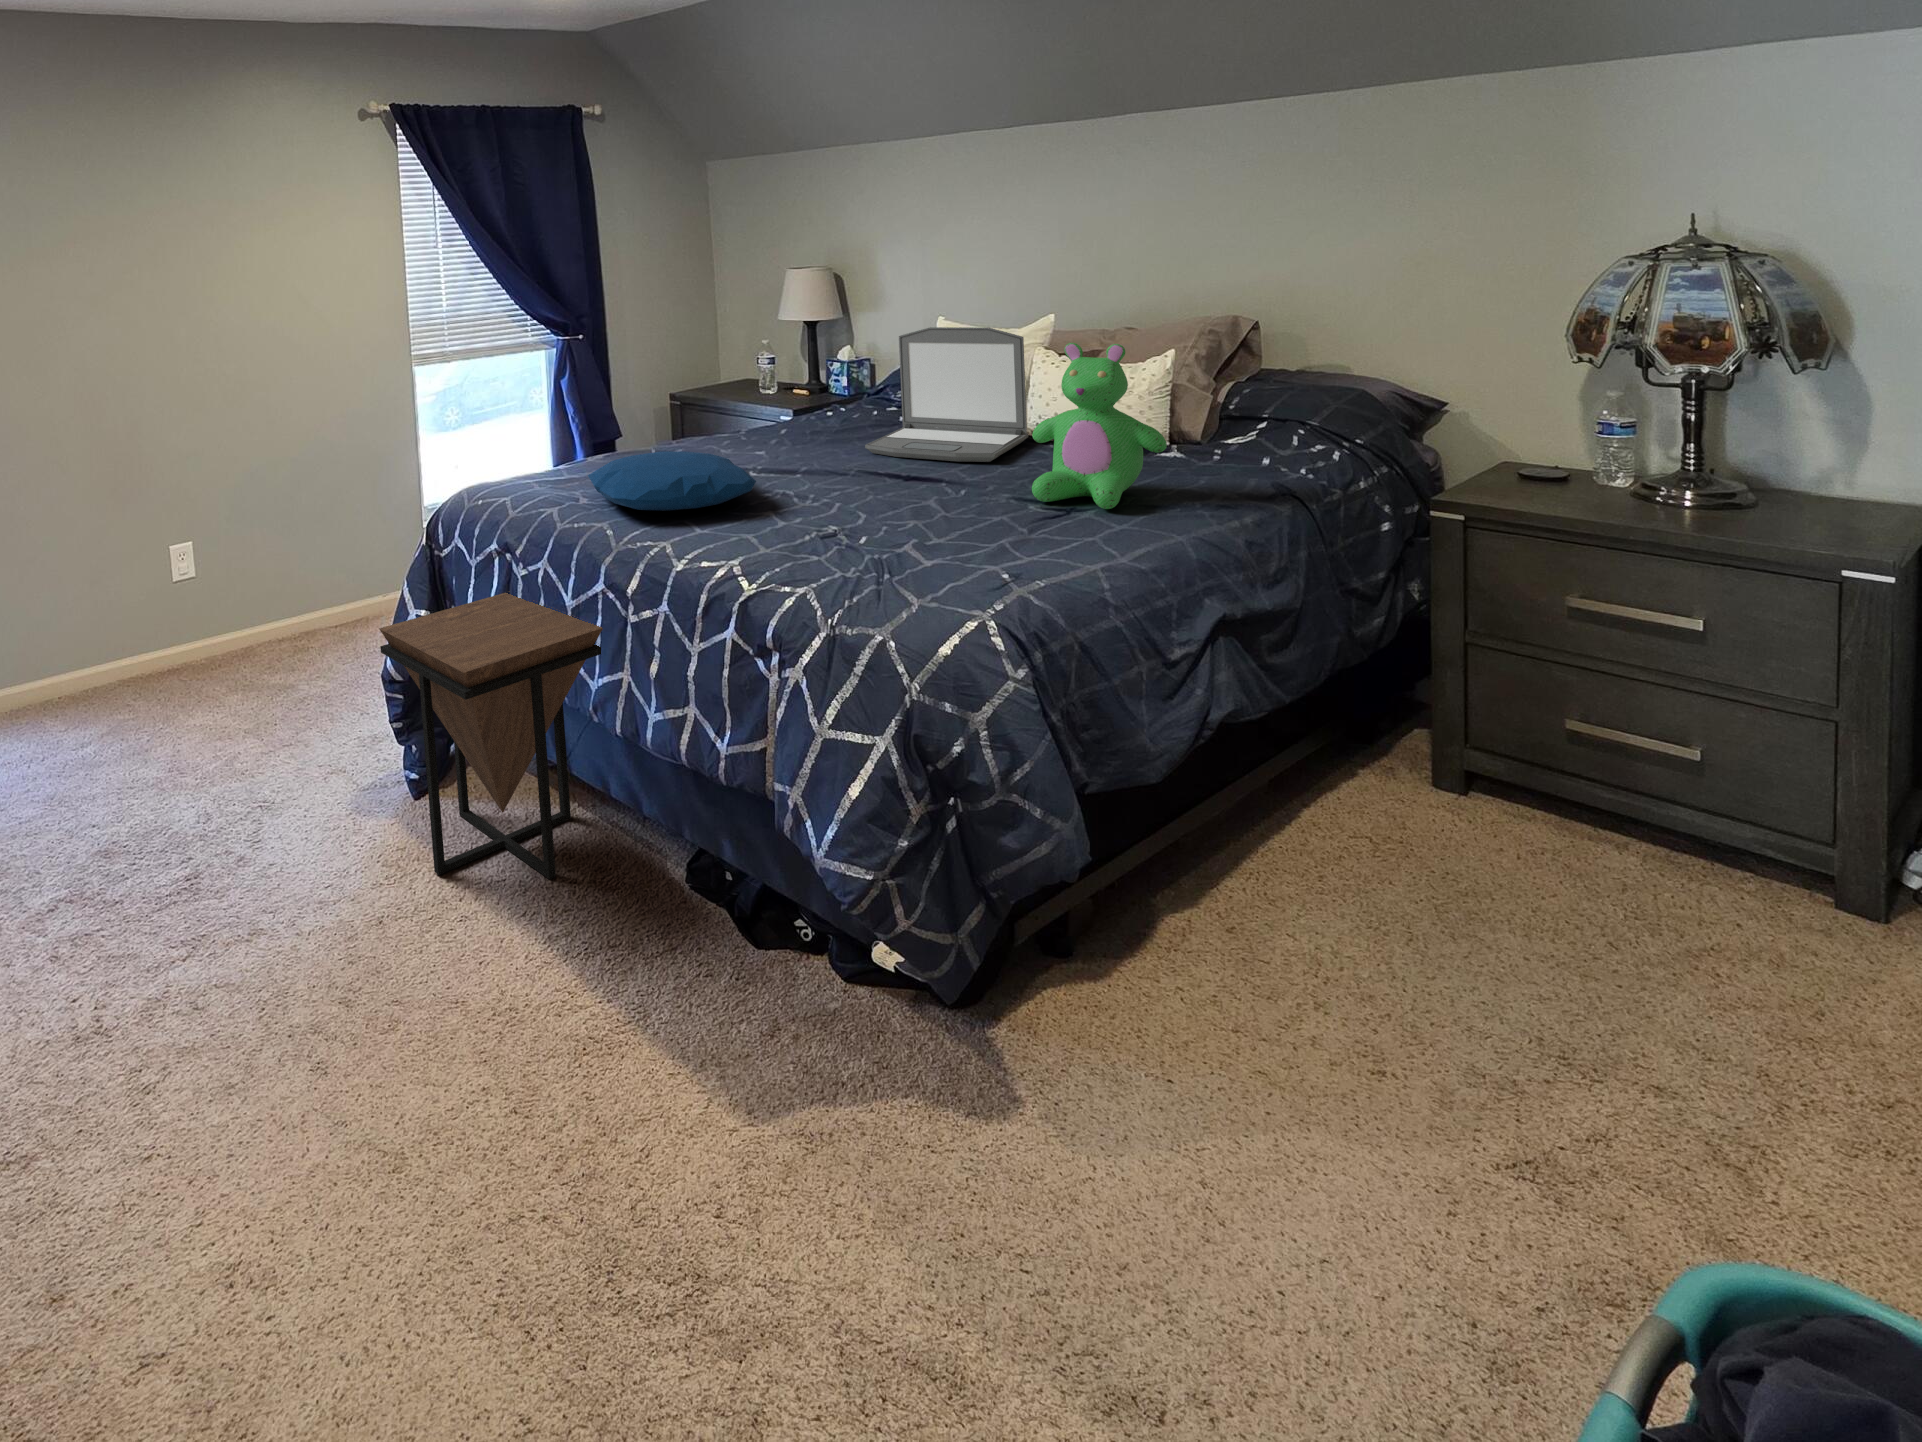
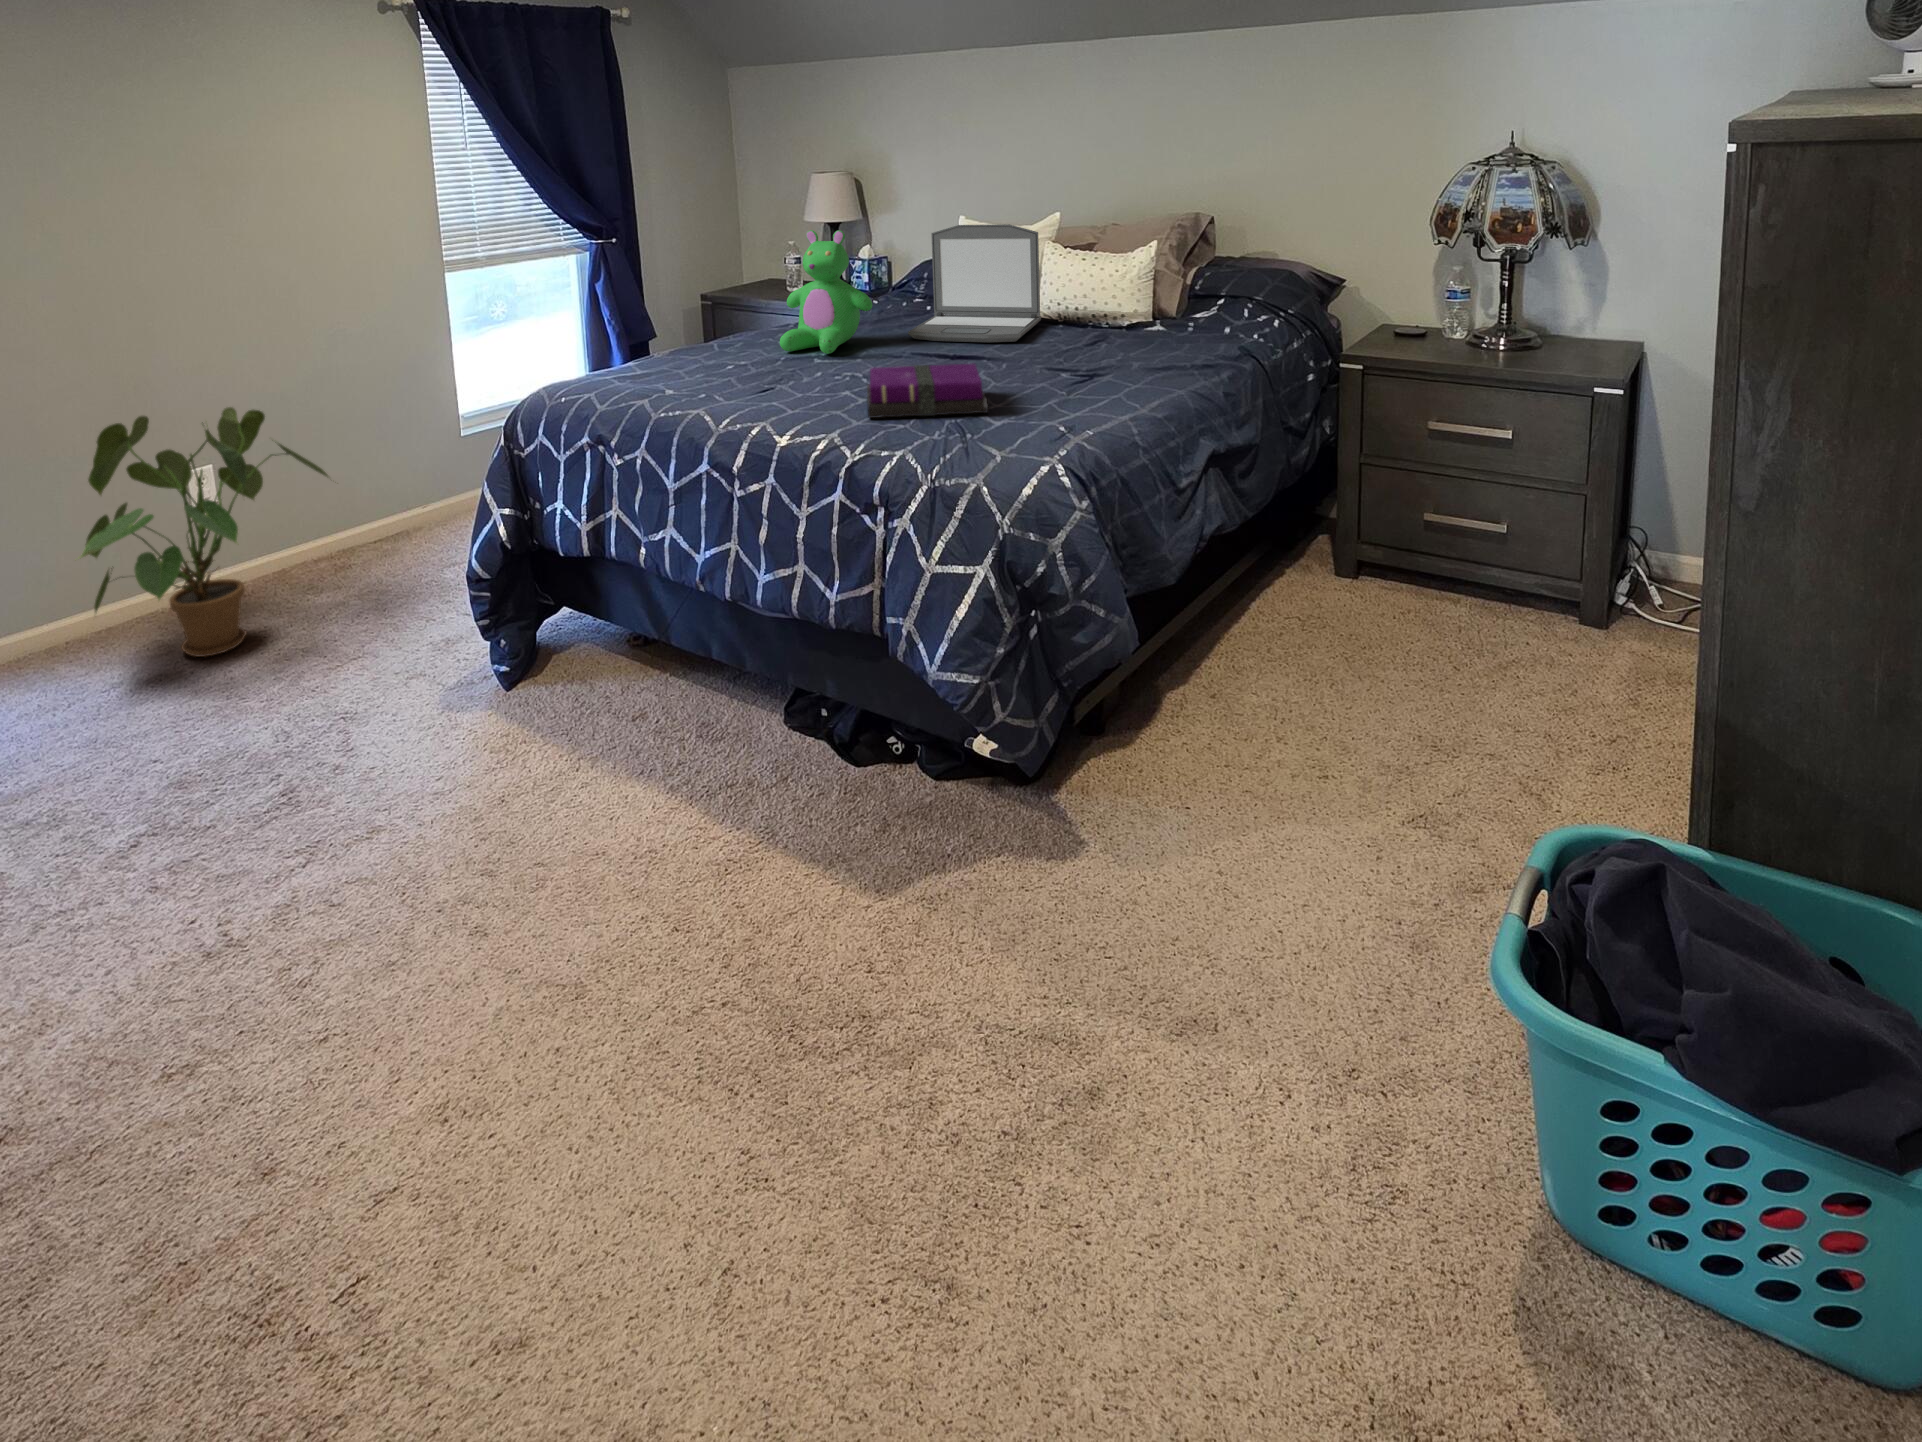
teddy bear: present [1032,343,1167,509] -> present [780,230,872,354]
pillow: present [588,451,756,511] -> none [668,343,830,396]
notebook: none [783,487,924,548] -> present [867,364,988,418]
house plant: none [58,489,292,725] -> present [80,407,328,657]
side table: present [379,591,603,879] -> none [481,482,708,752]

